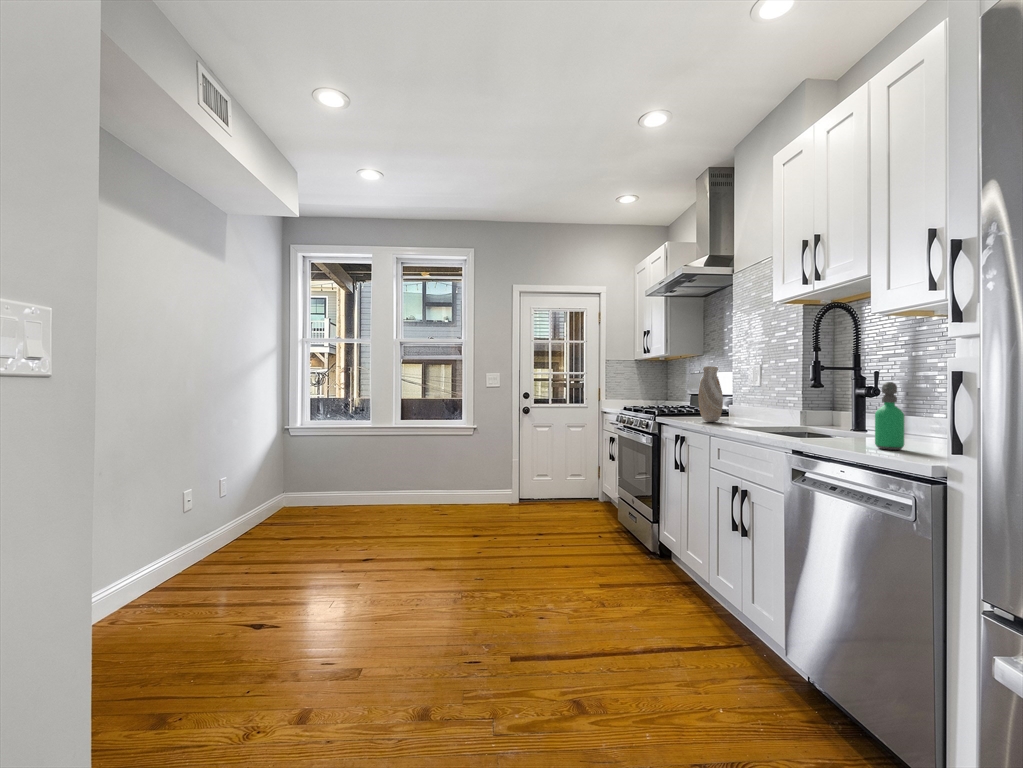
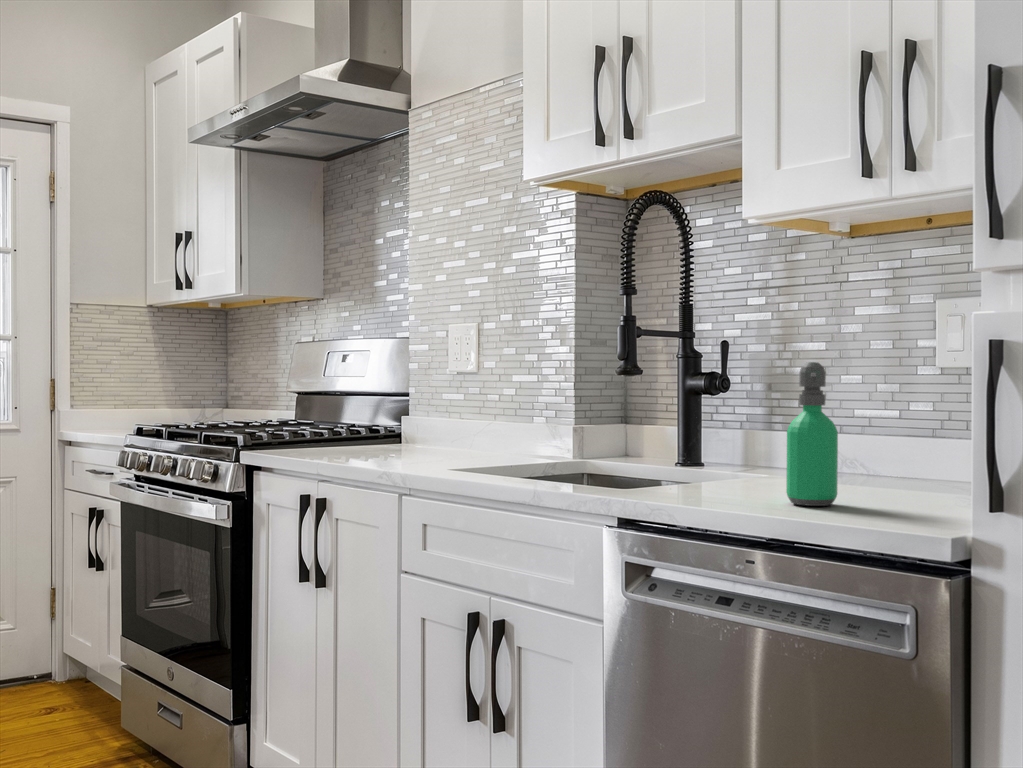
vase: present [698,366,723,422] -> none [364,323,419,459]

